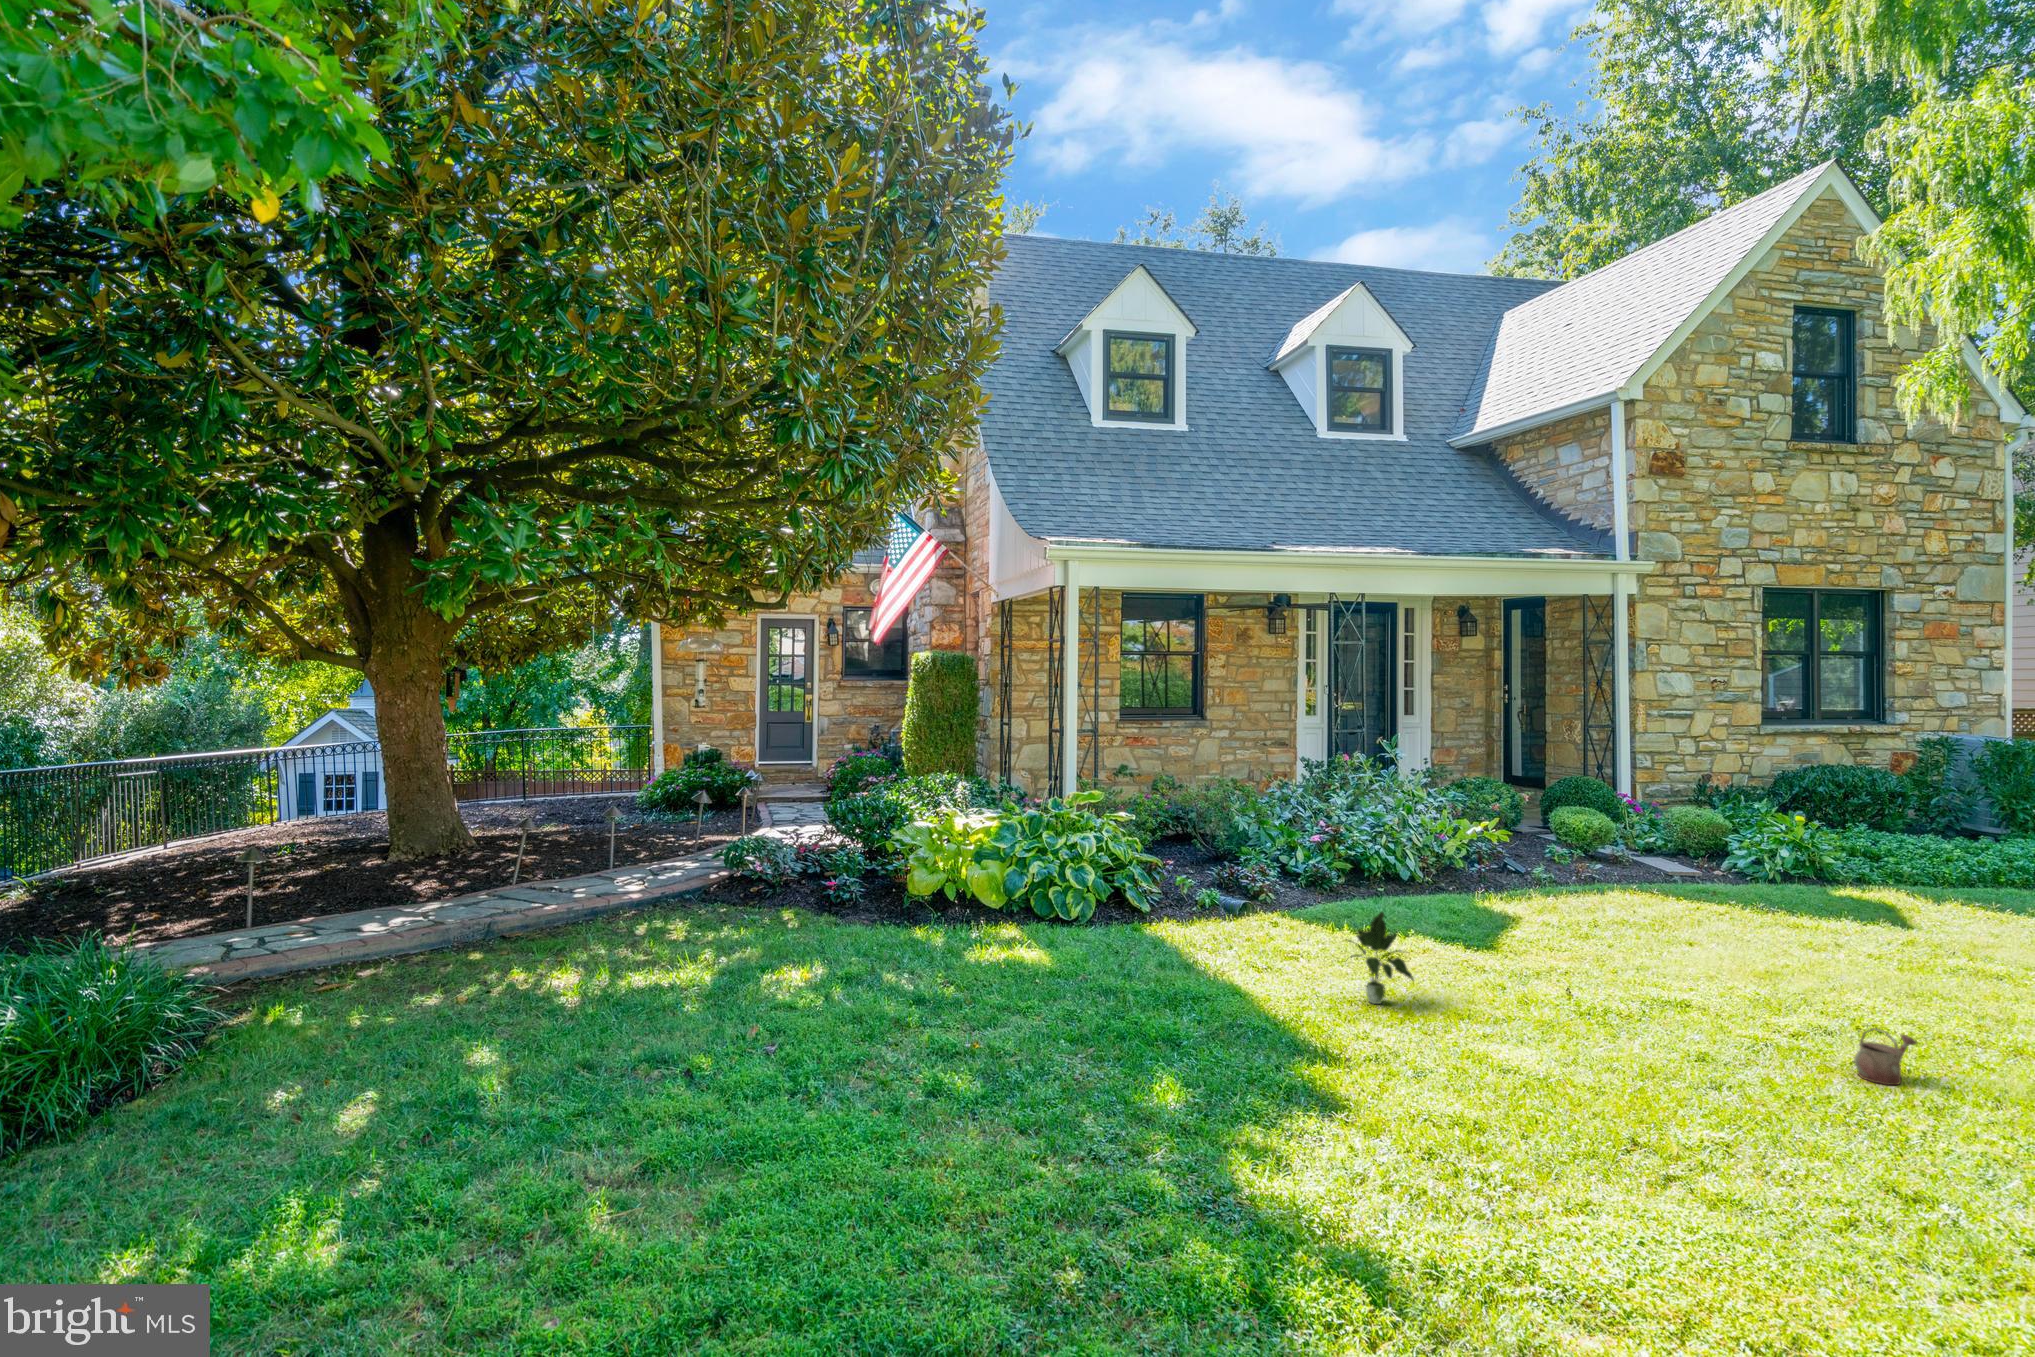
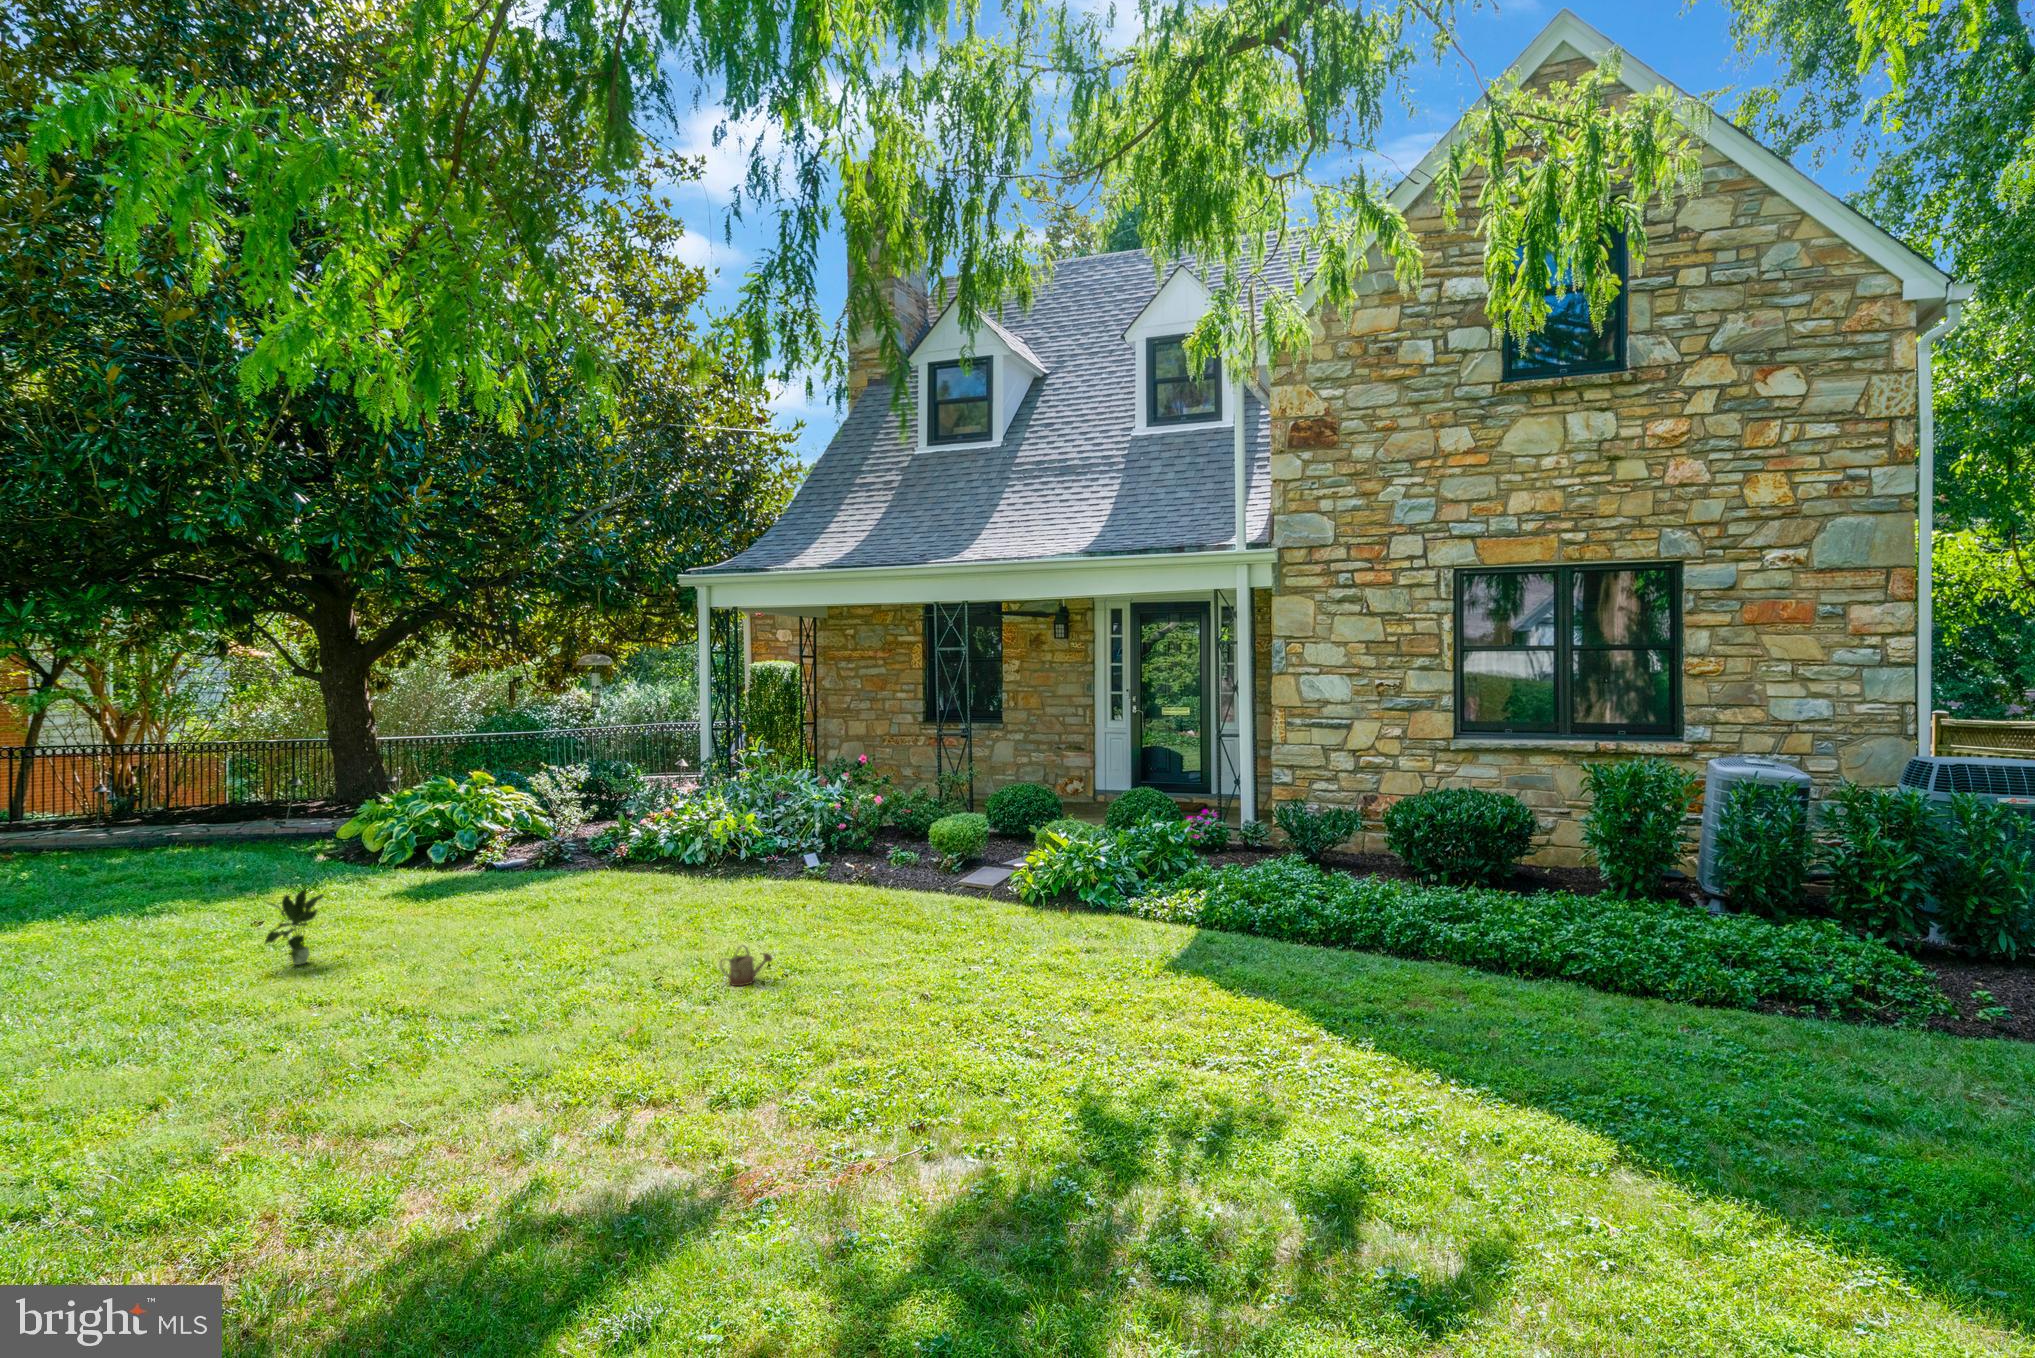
watering can: present [1854,1028,1917,1085] -> present [720,945,772,986]

